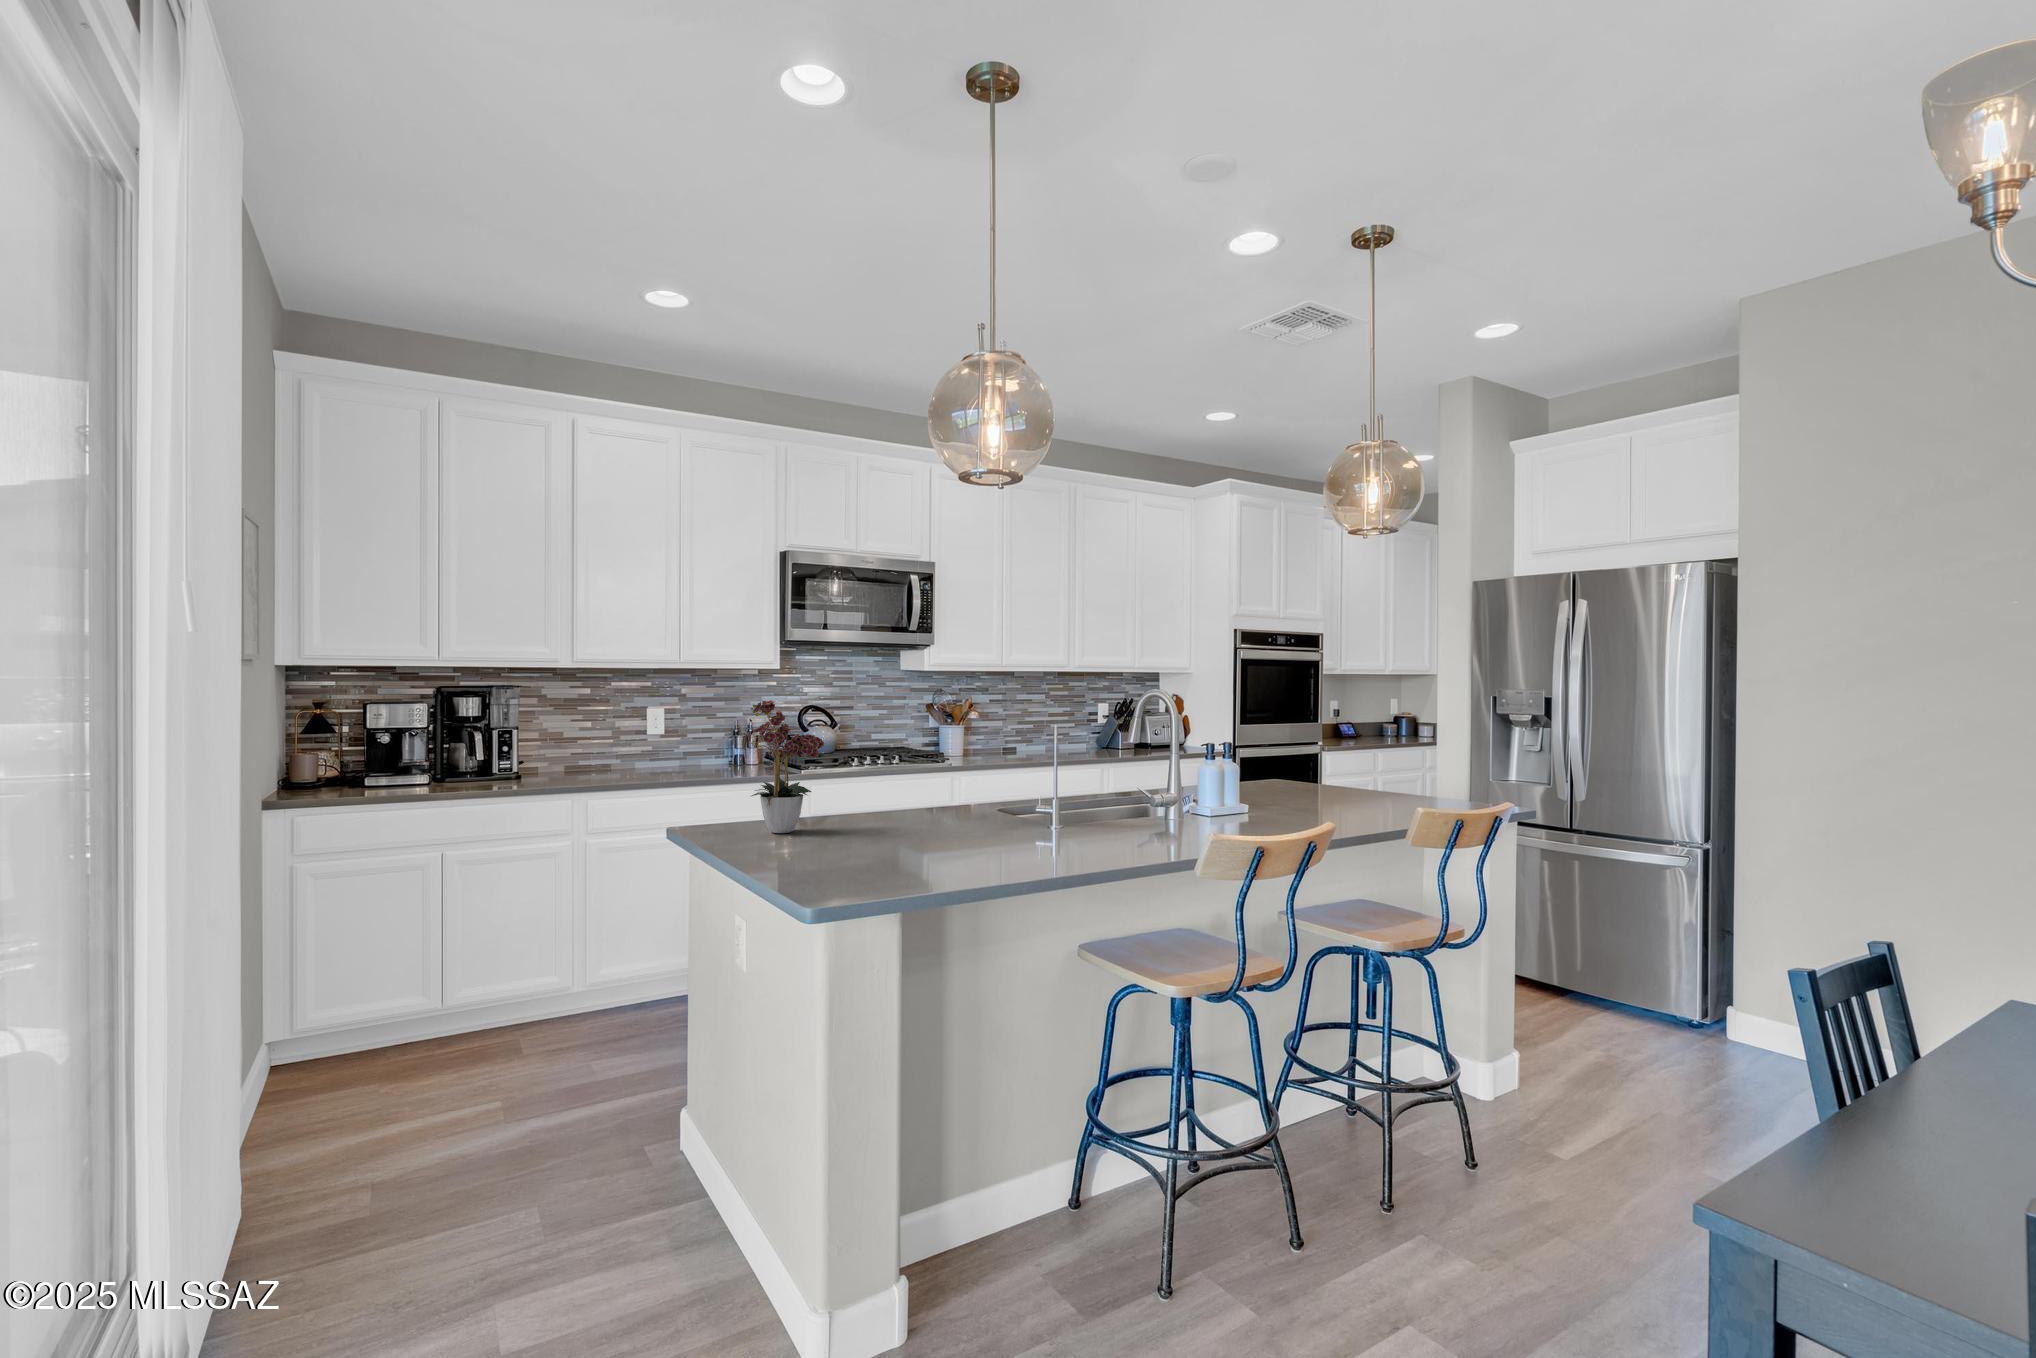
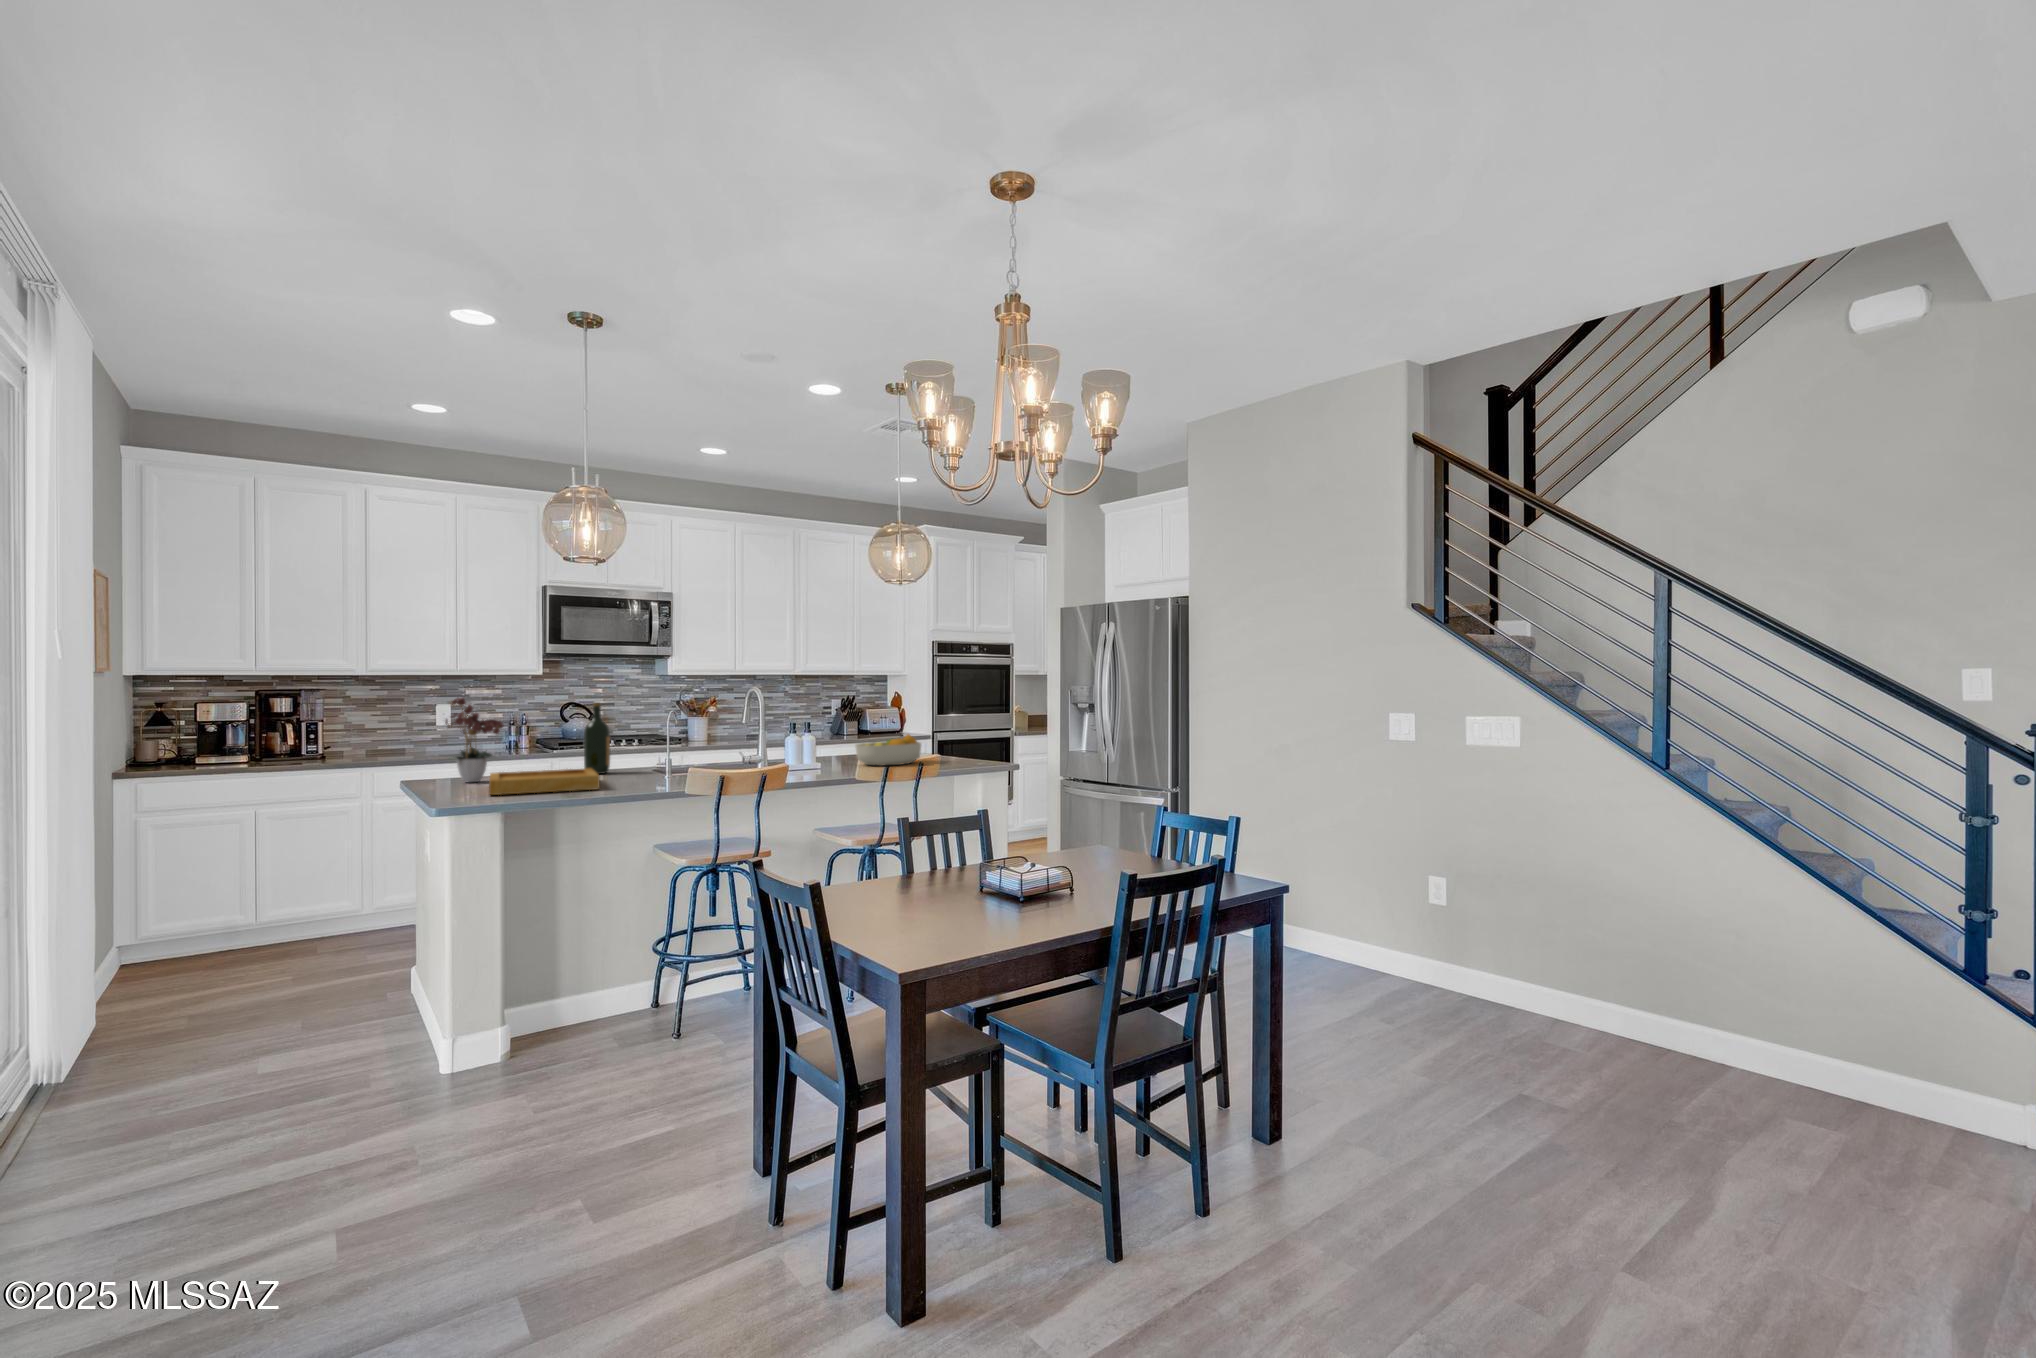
wine bottle: none [925,710,961,819] -> present [584,703,610,774]
fruit bowl: none [1299,759,1399,810] -> present [855,734,921,766]
tray: none [821,814,1013,867] -> present [489,768,599,795]

